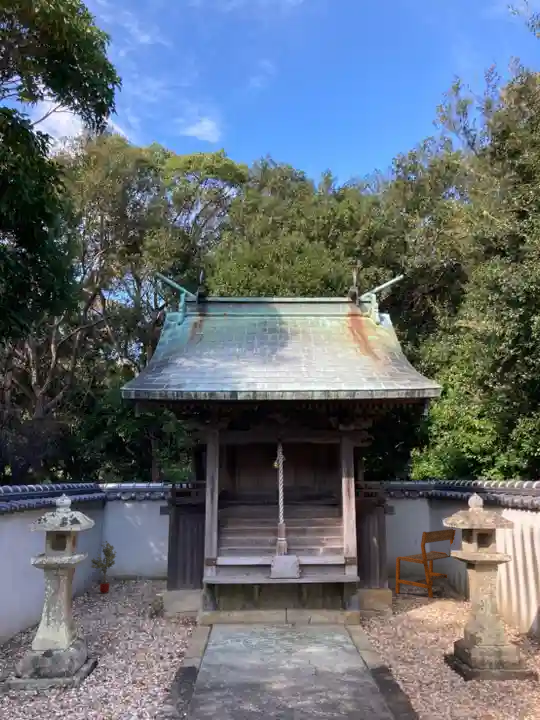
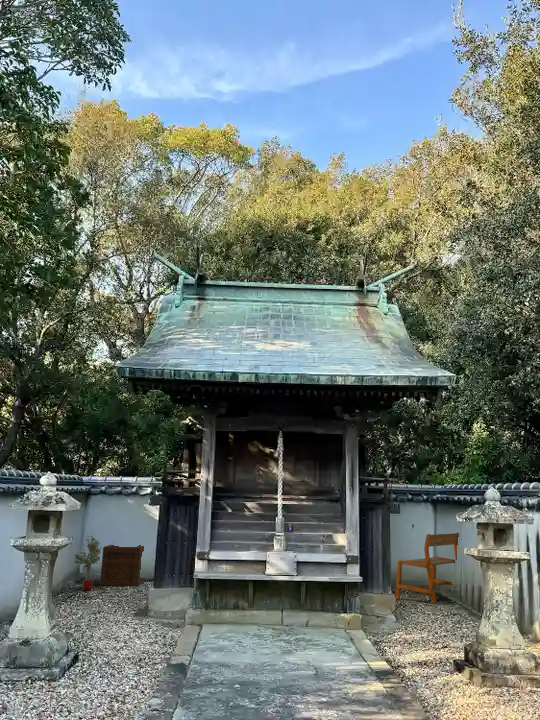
wooden crate: none [116,546,159,587] -> present [100,545,145,586]

